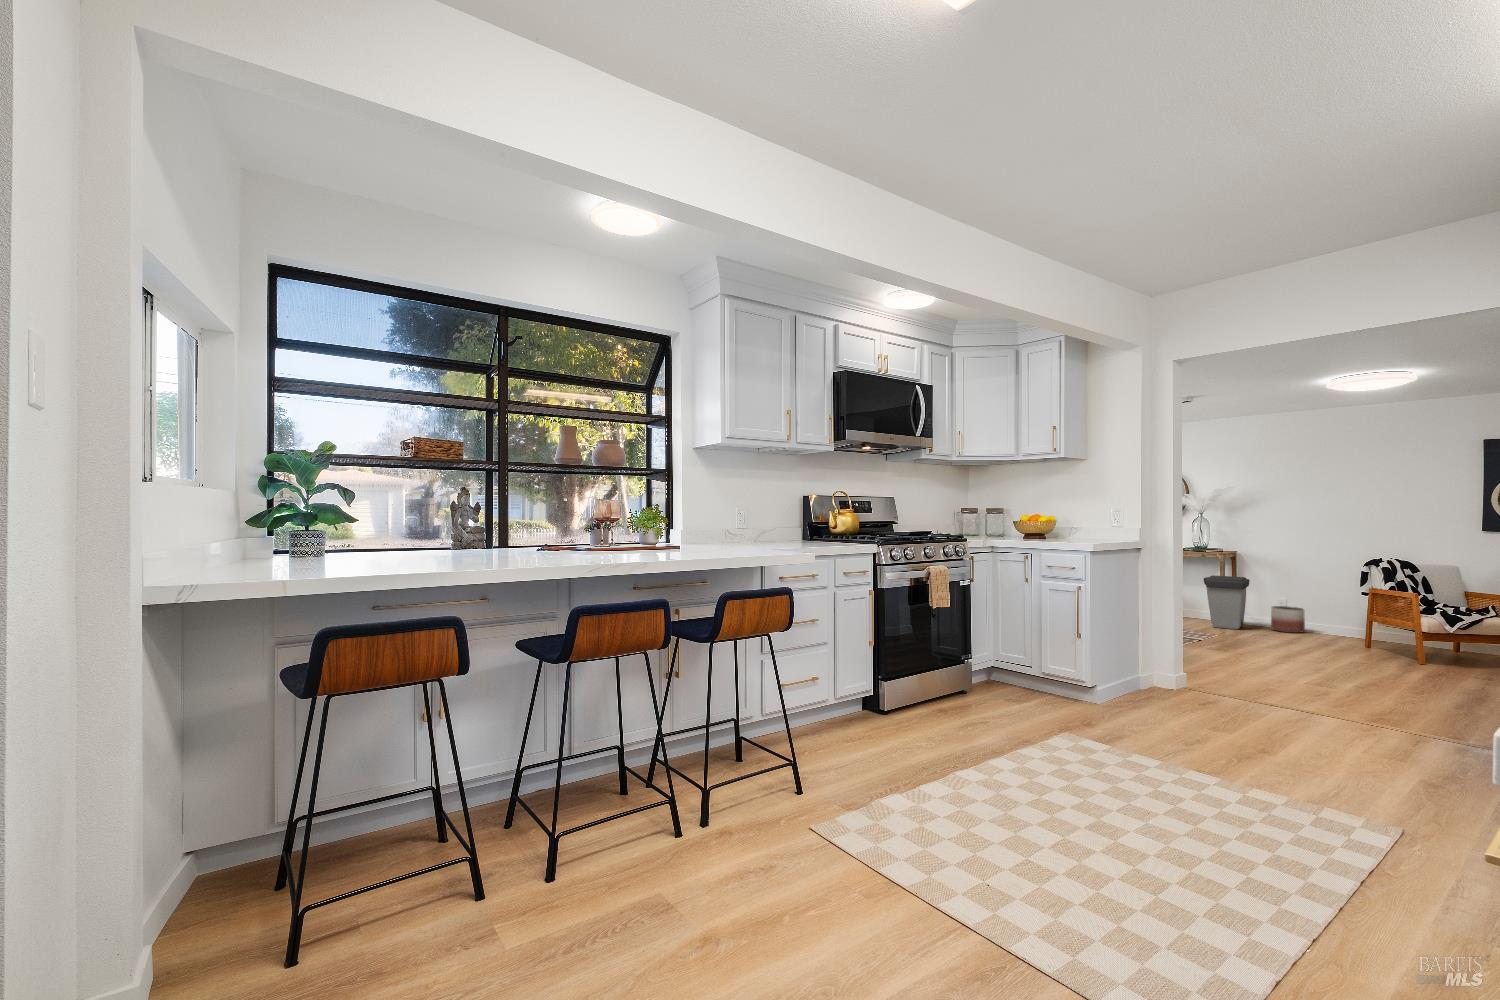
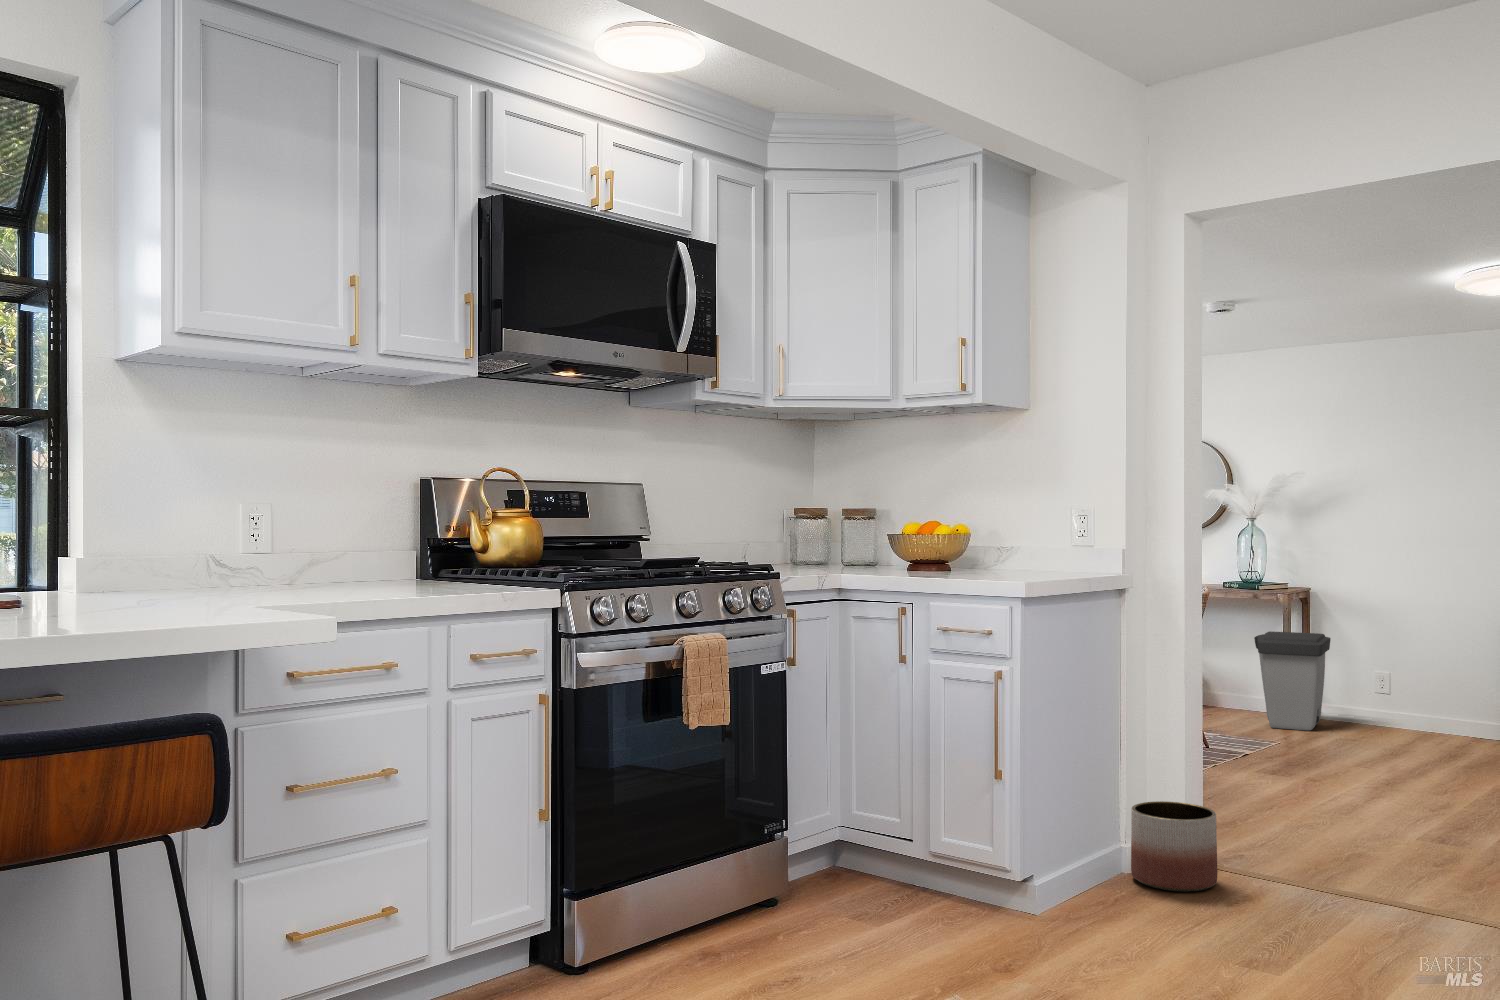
planter: present [1271,606,1305,633] -> present [1131,801,1218,892]

